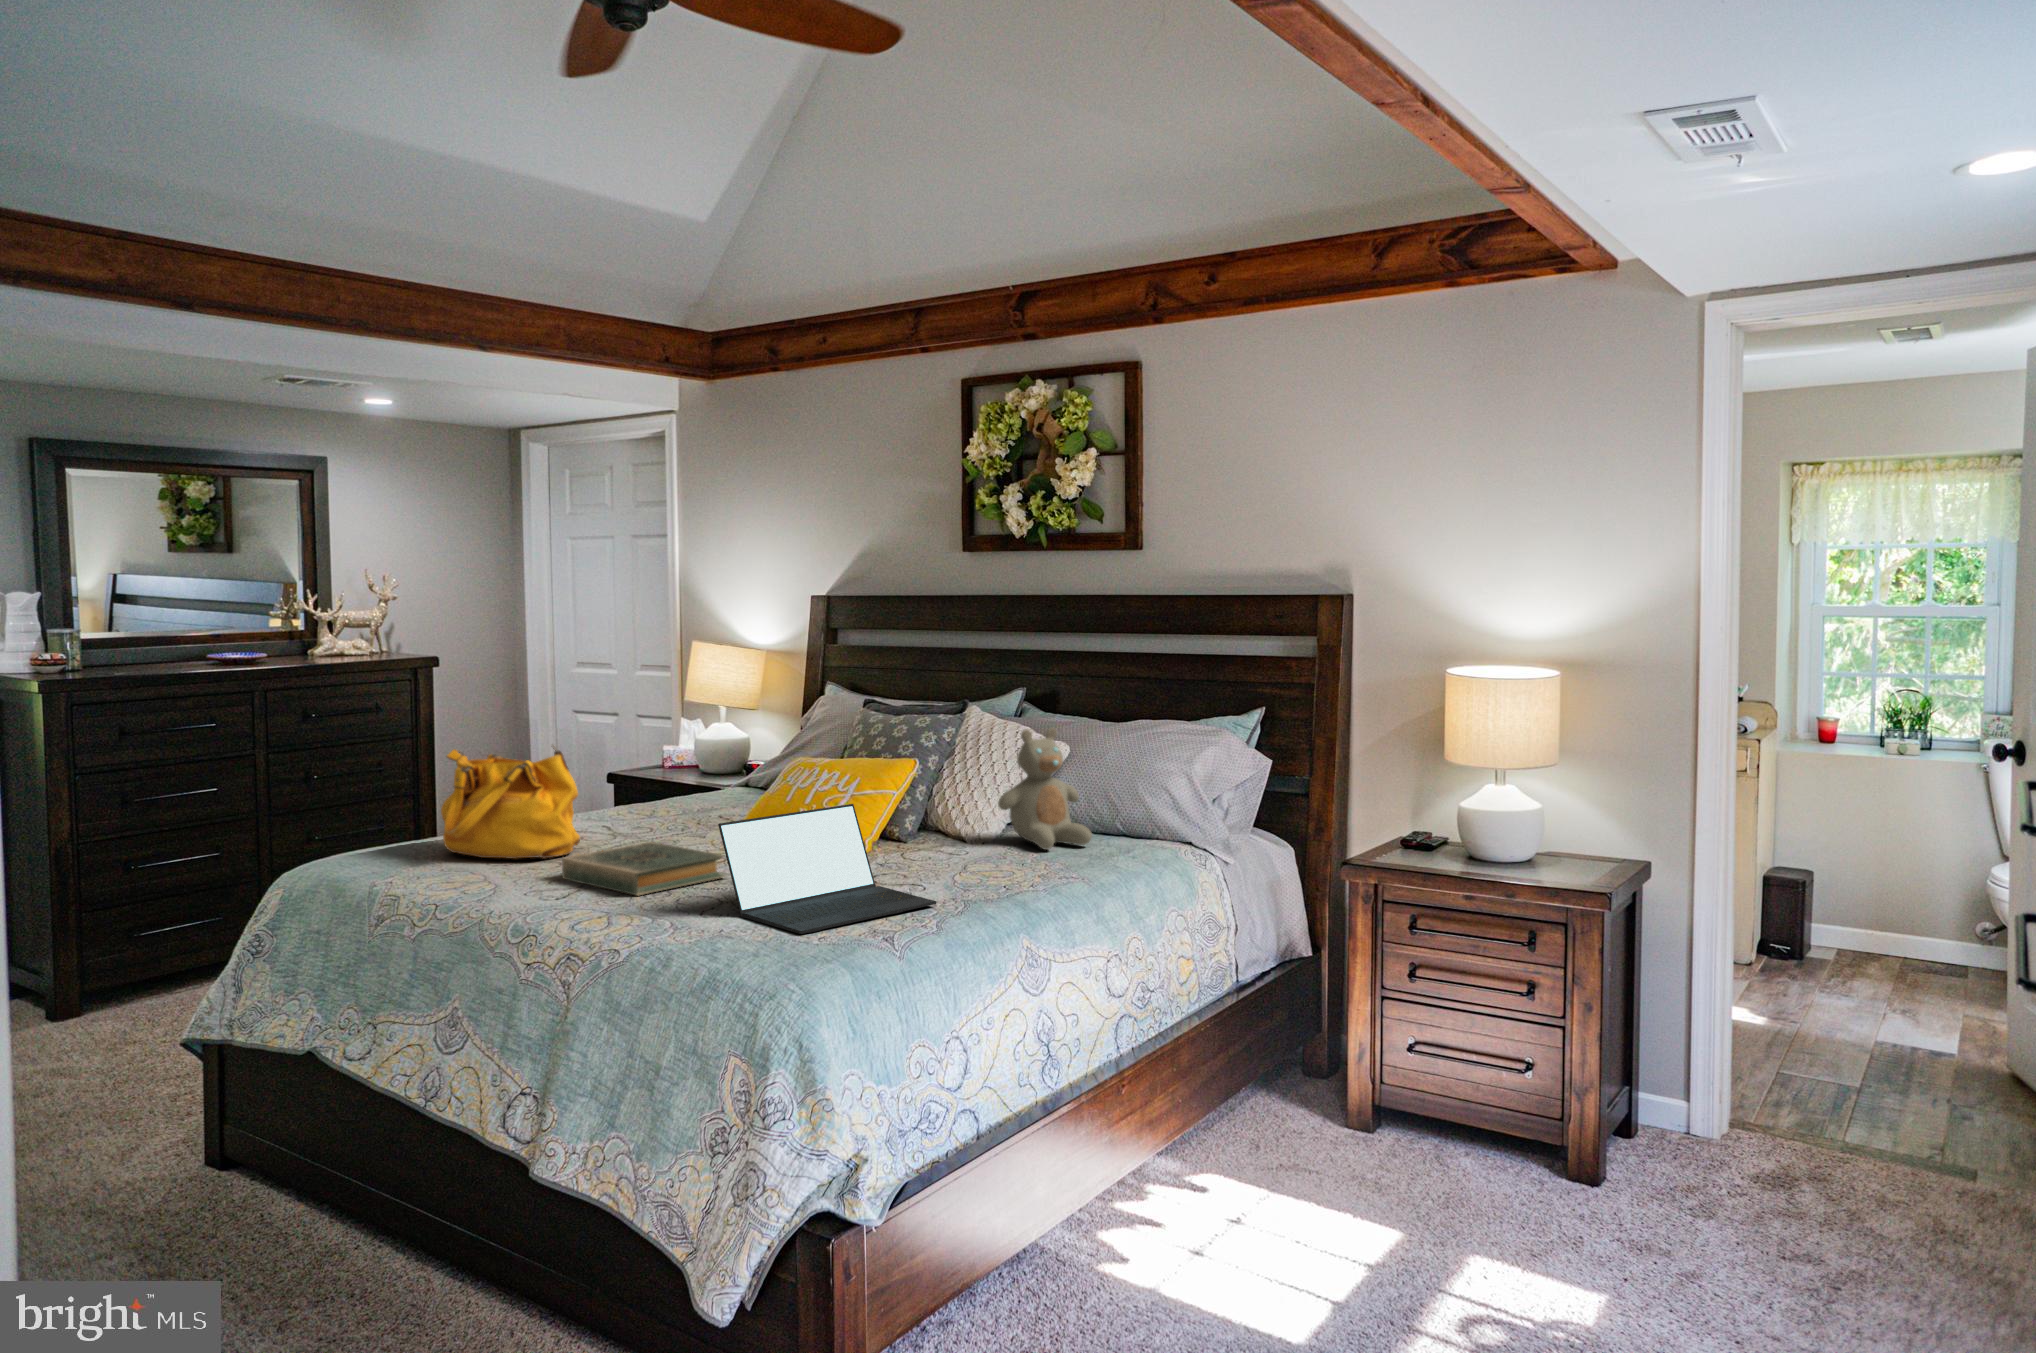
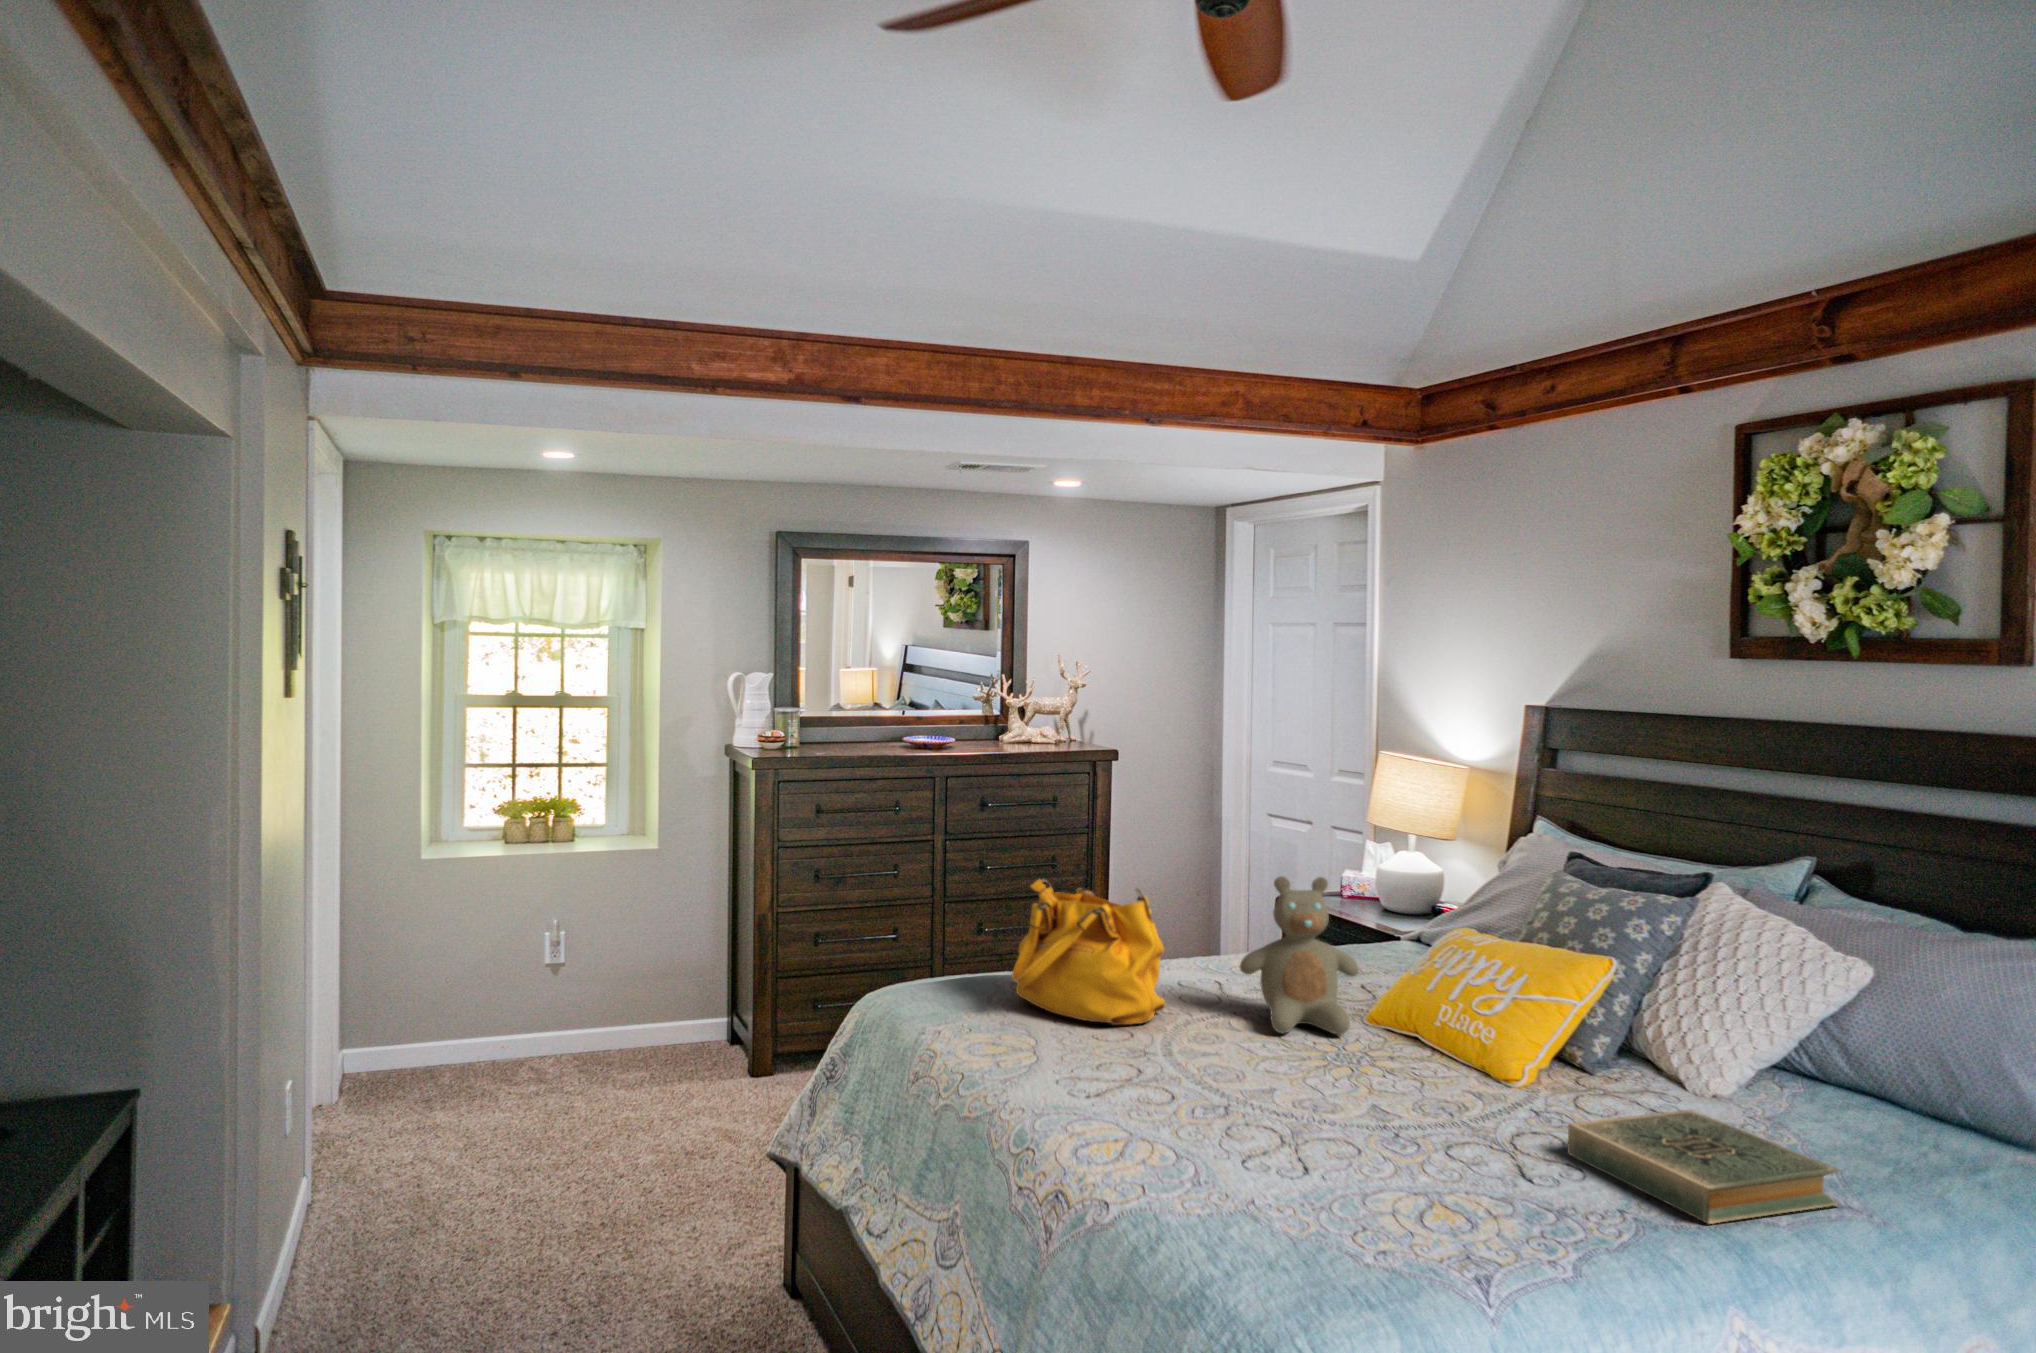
teddy bear: present [998,728,1092,849] -> present [1240,876,1359,1034]
laptop: present [718,804,936,934] -> none [1275,1031,1588,1235]
hardback book: present [562,842,724,895] -> present [1568,1110,1840,1224]

